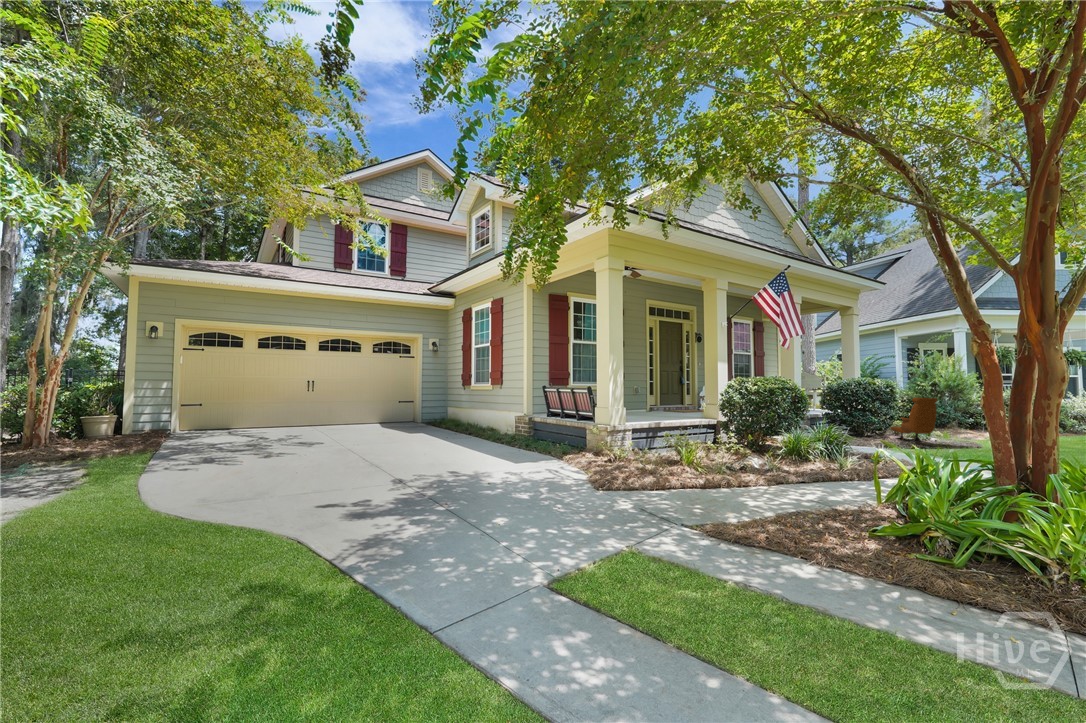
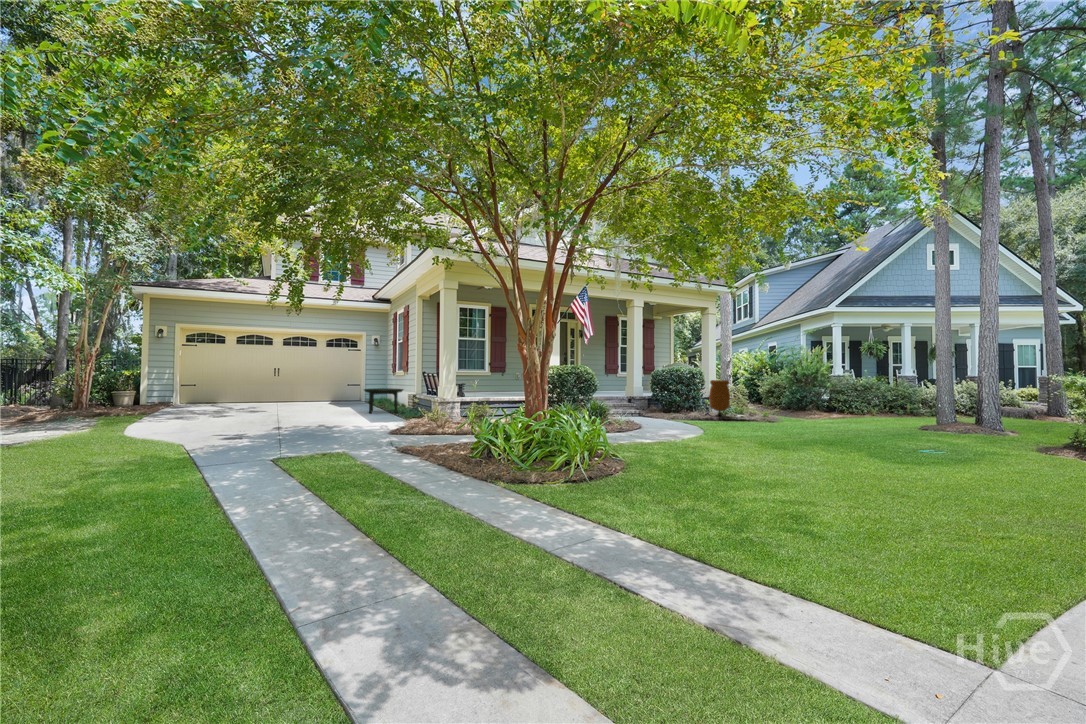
round table: none [461,408,513,444] -> present [364,388,403,413]

